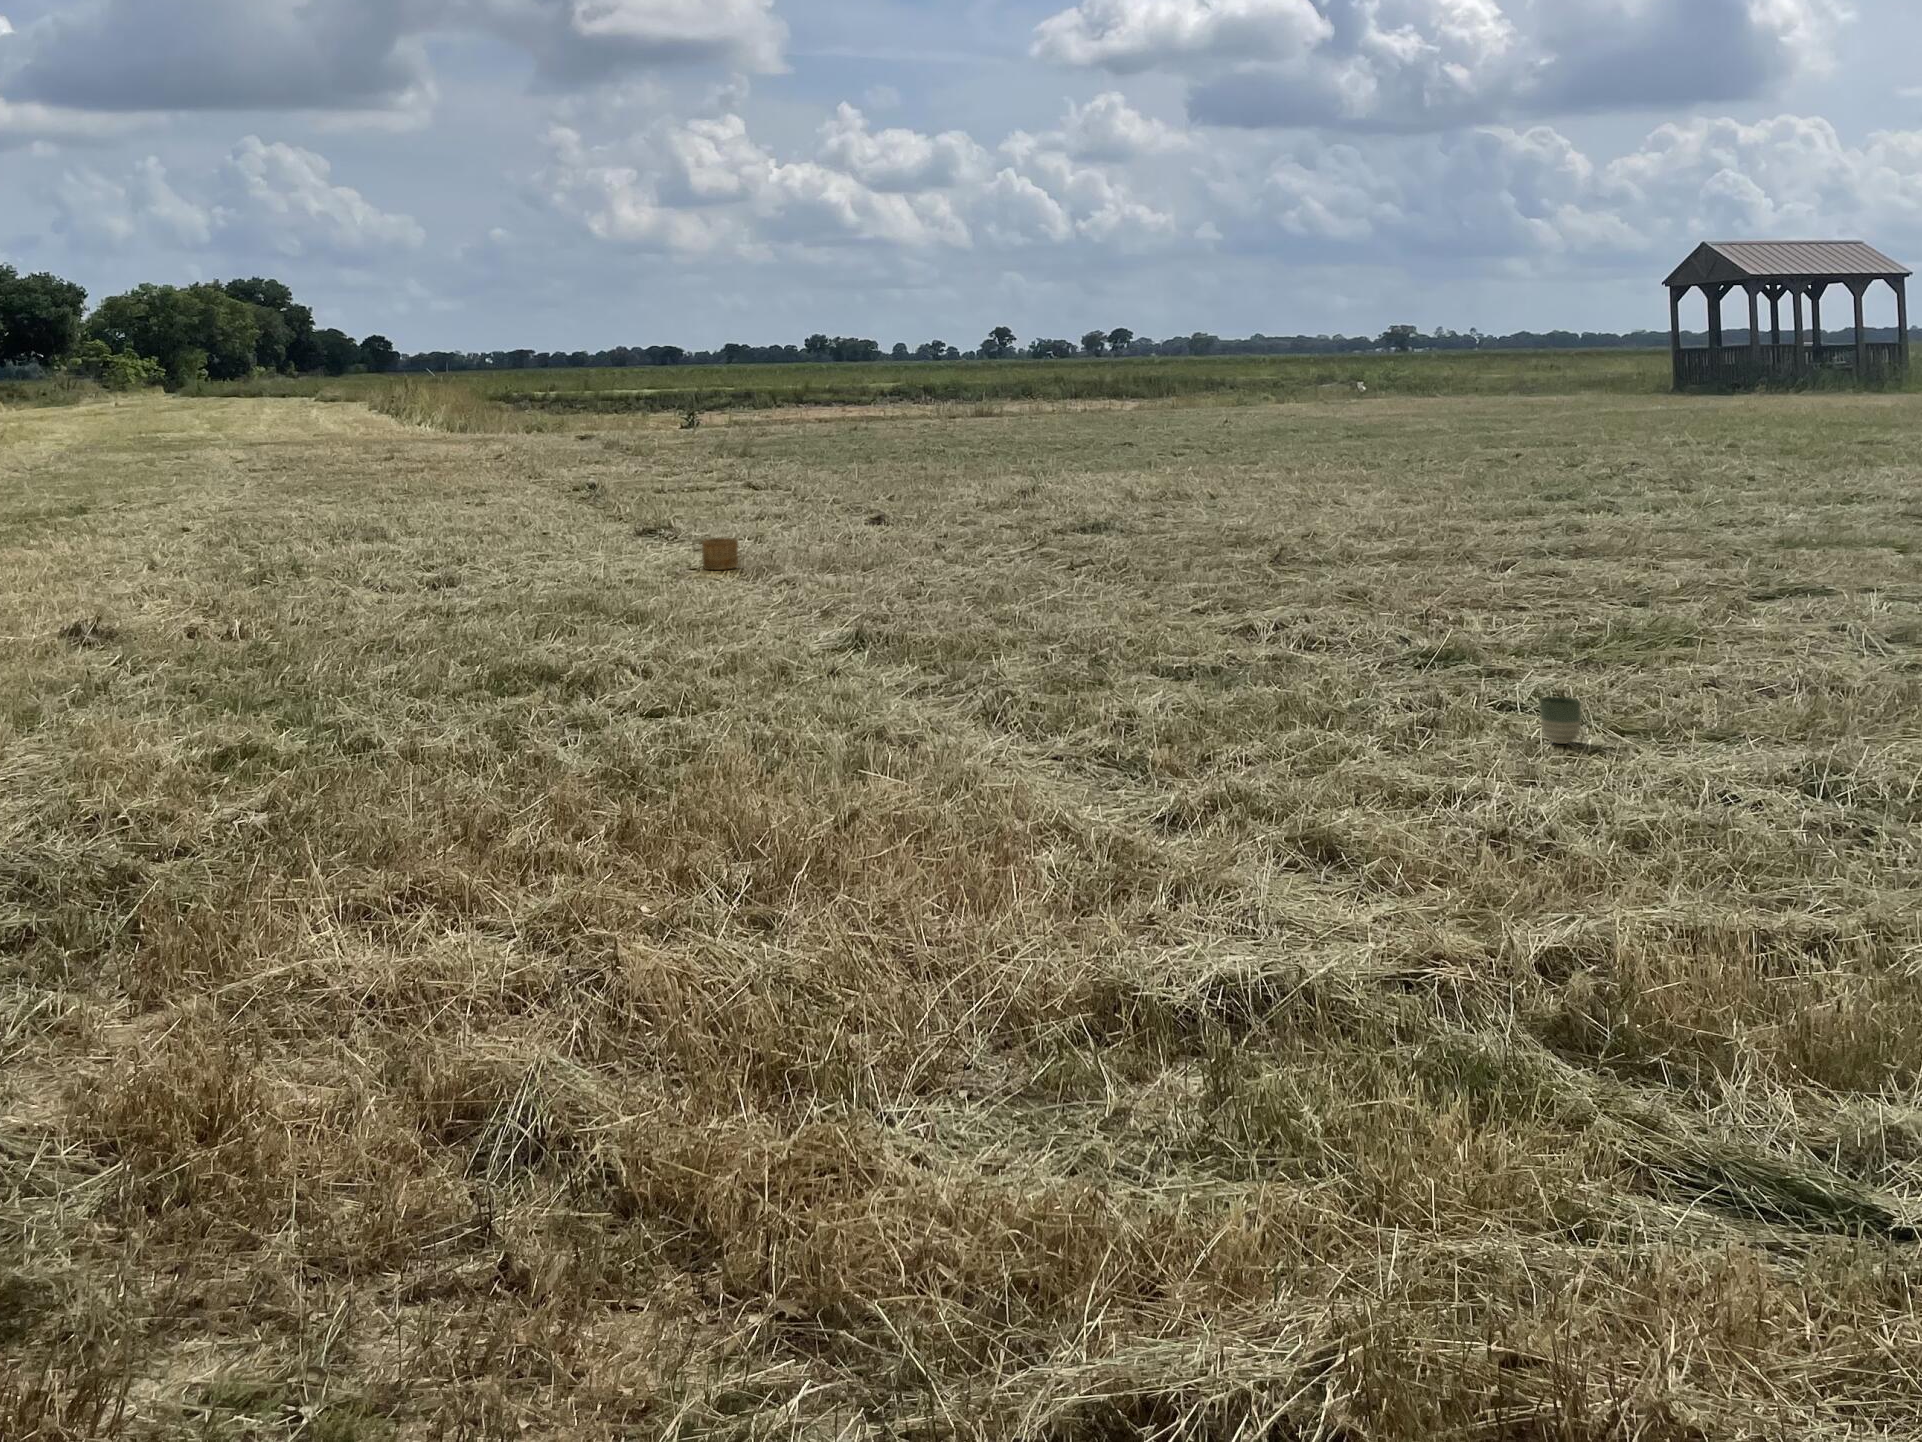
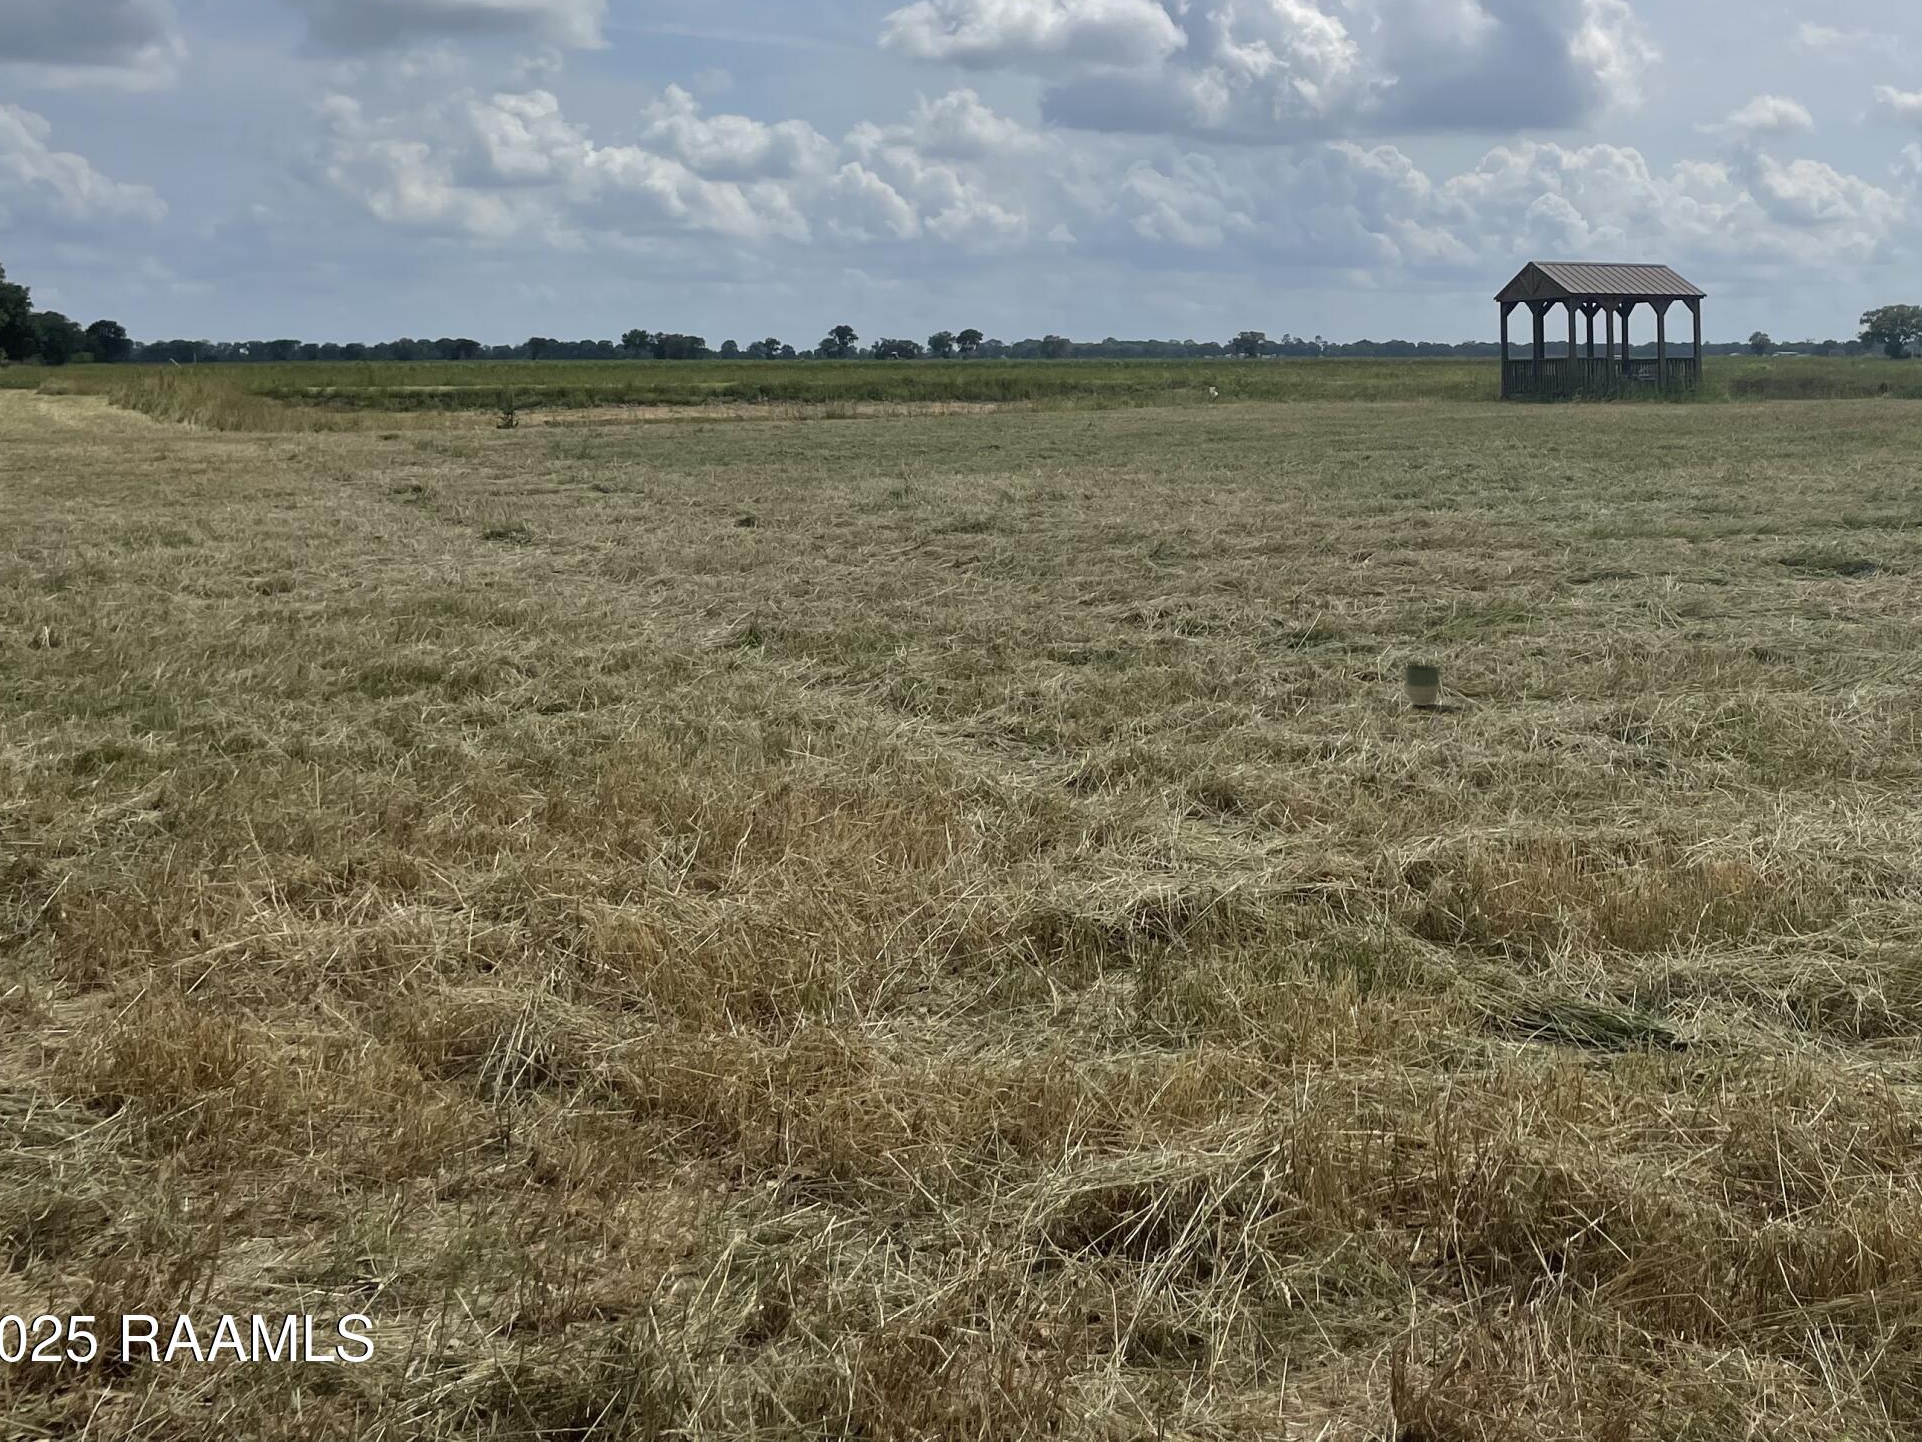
wooden bucket: present [702,538,738,570] -> none [551,529,596,563]

